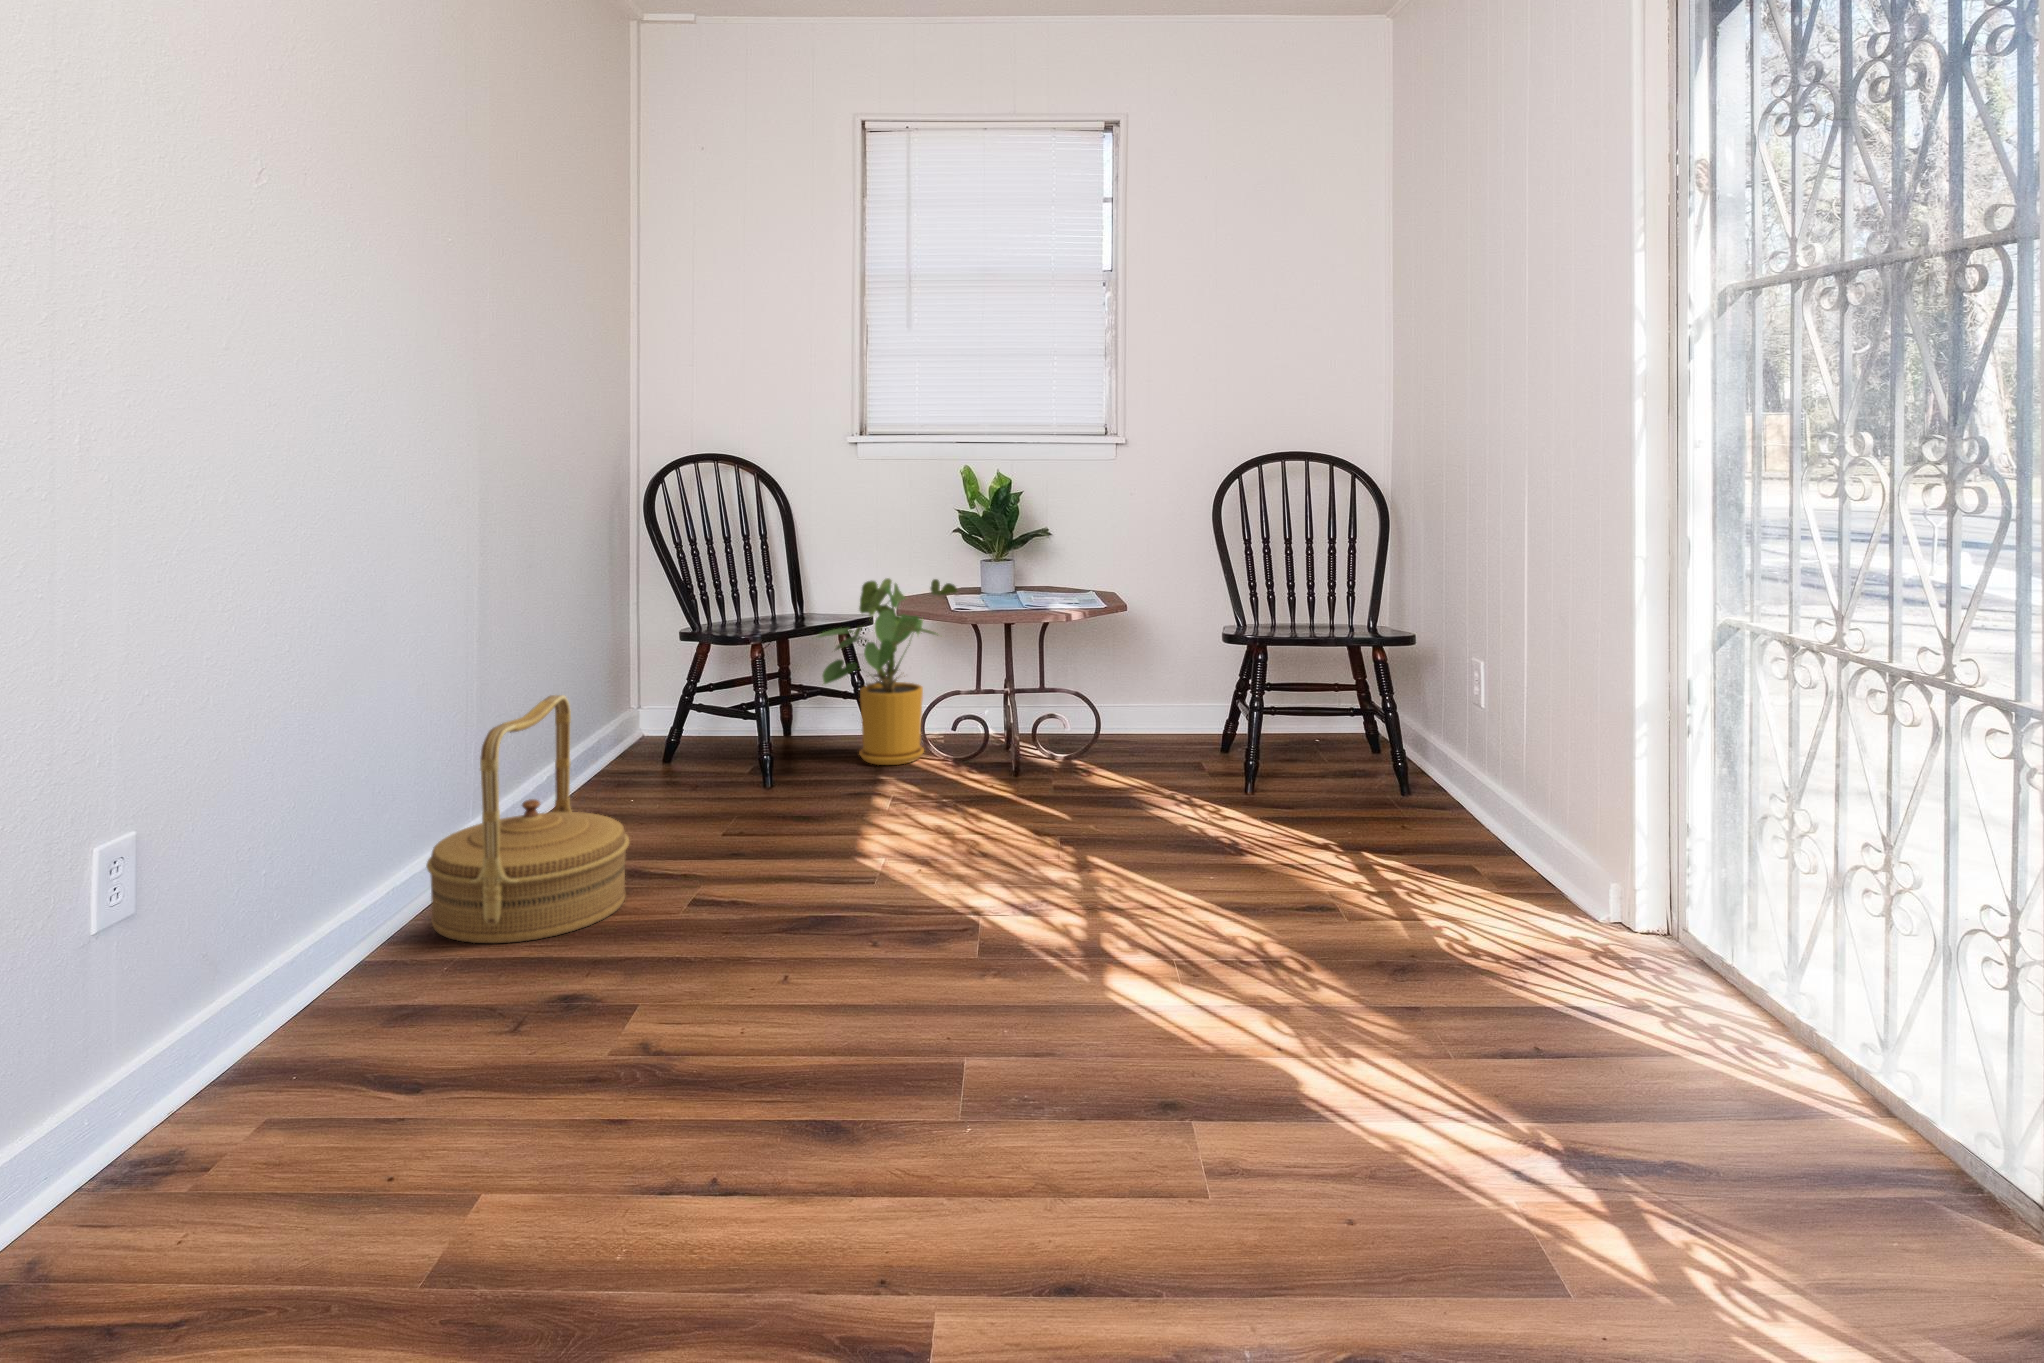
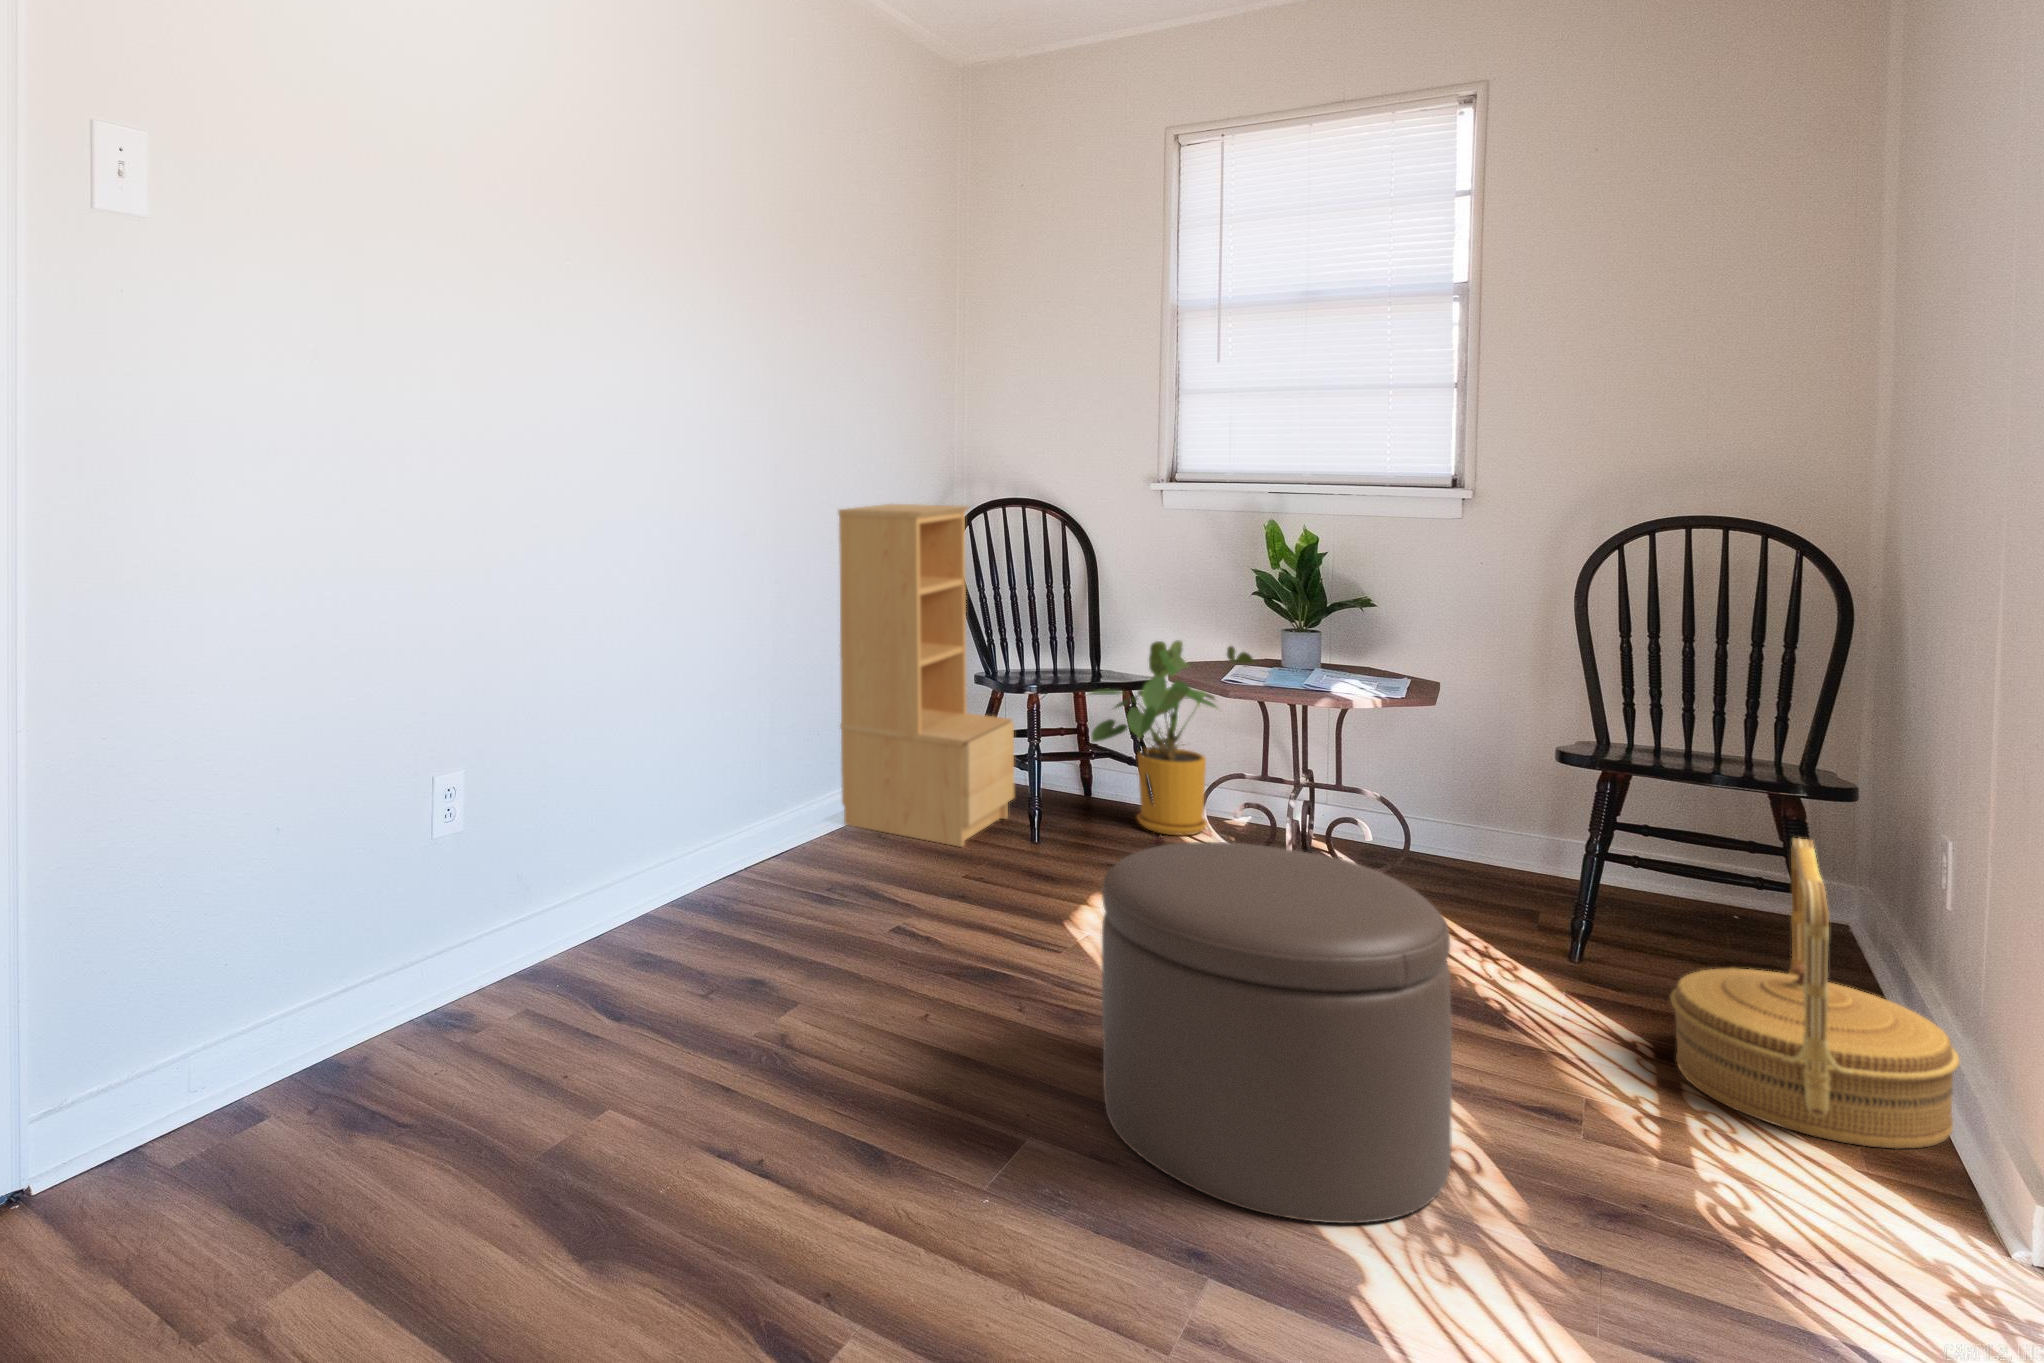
bookshelf: none [556,448,743,816] -> present [838,504,1015,847]
woven basket: present [426,695,629,943] -> present [1670,838,1959,1148]
ottoman: none [1003,723,1298,1052] -> present [1102,842,1452,1223]

